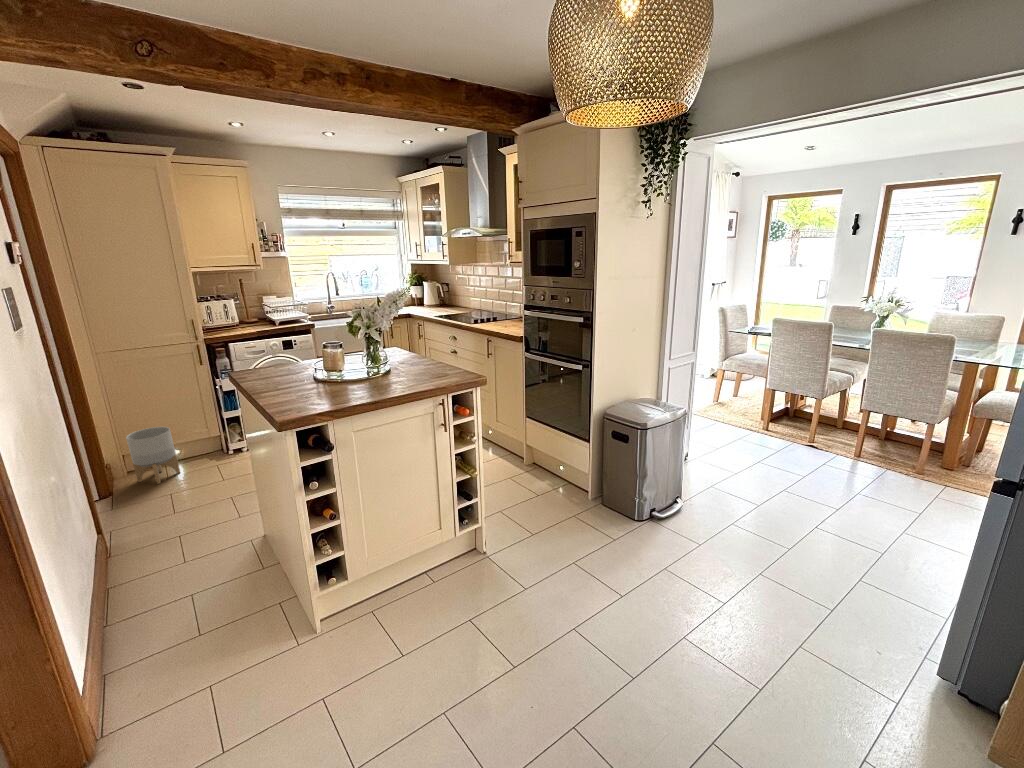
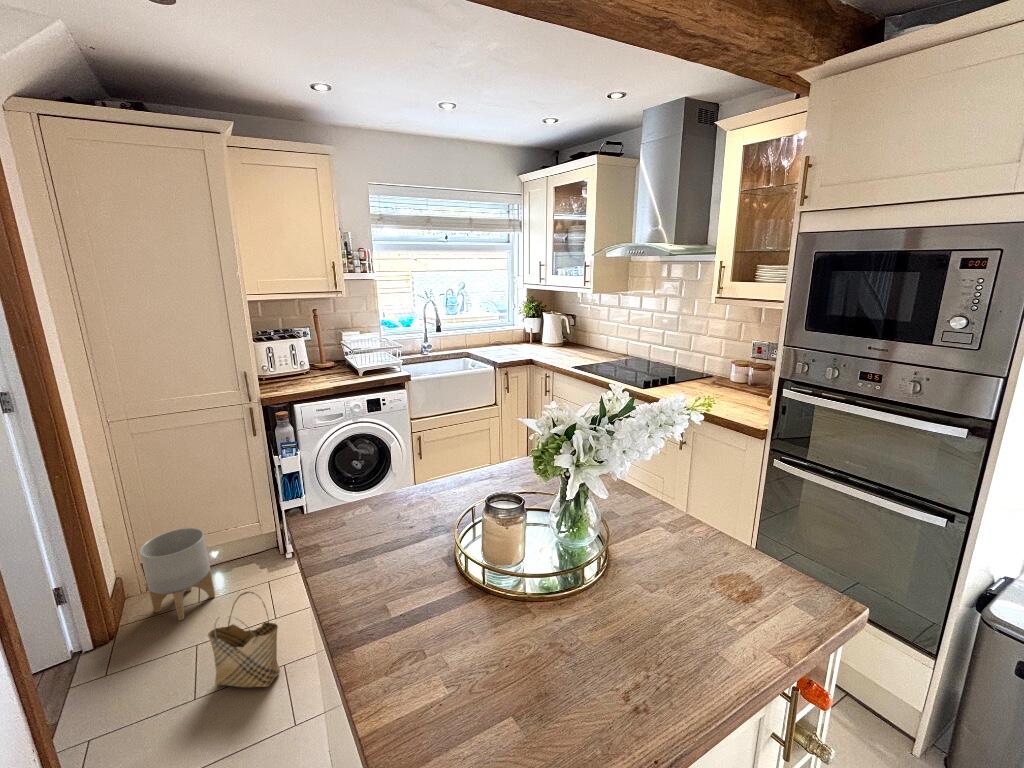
woven basket: none [183,447,232,504] -> present [208,592,280,687]

